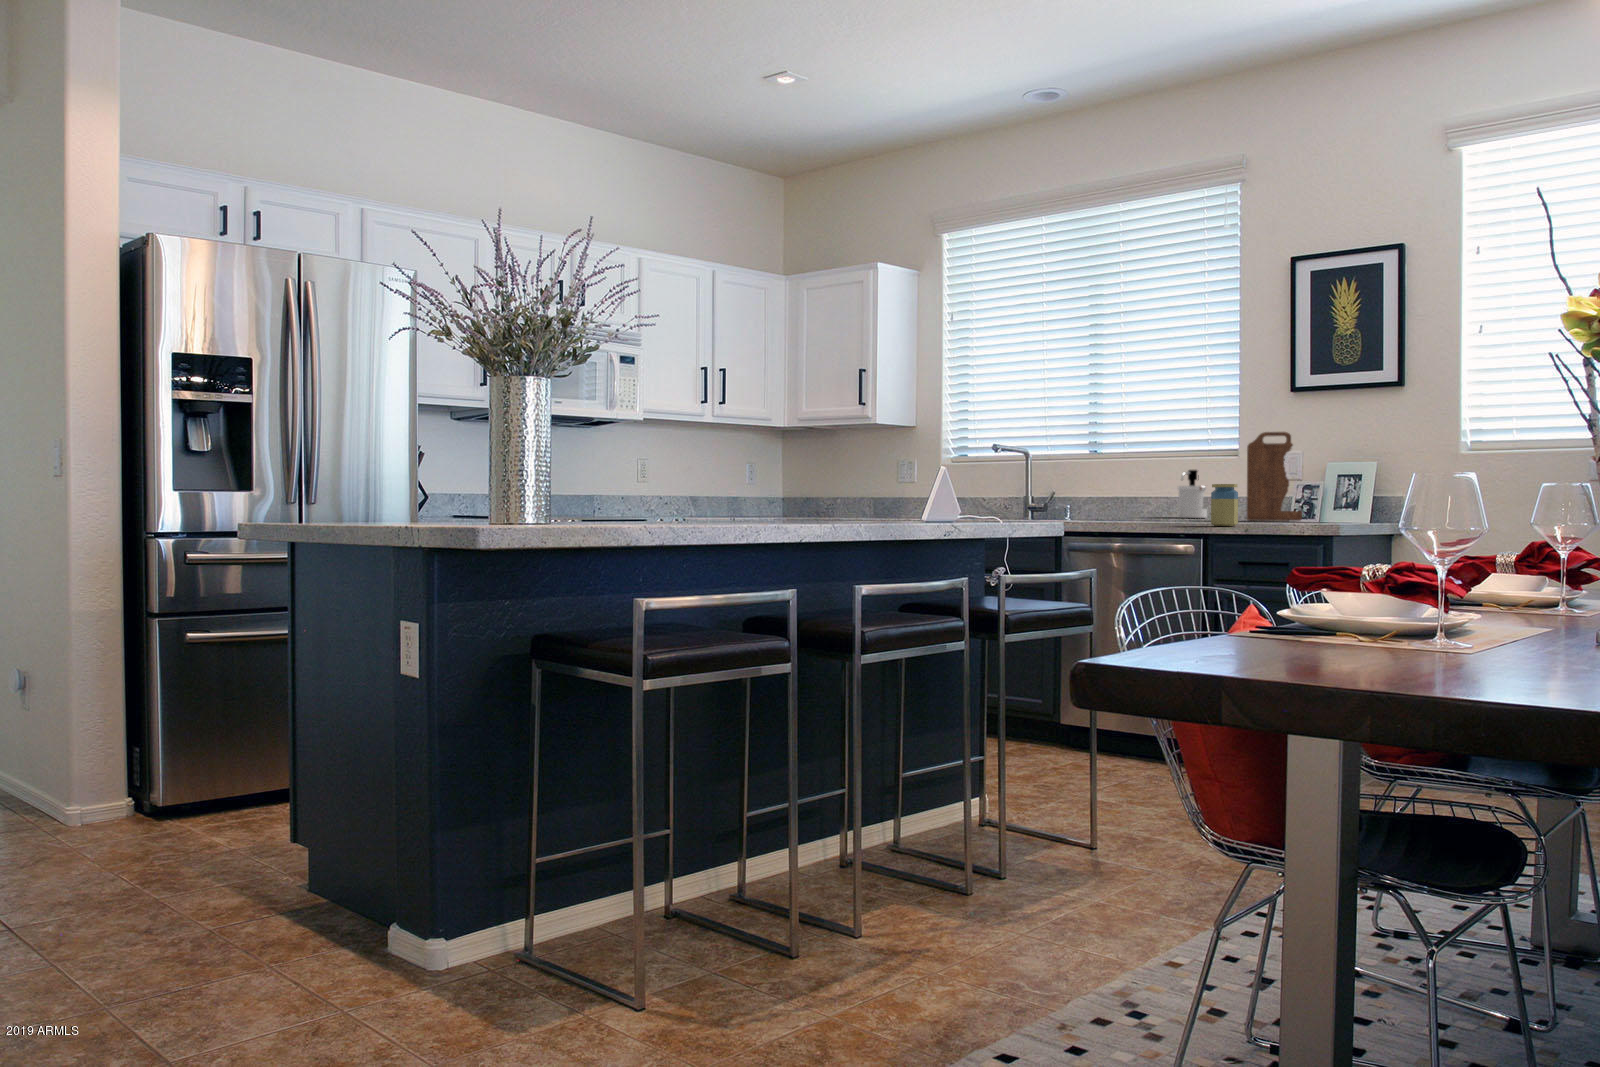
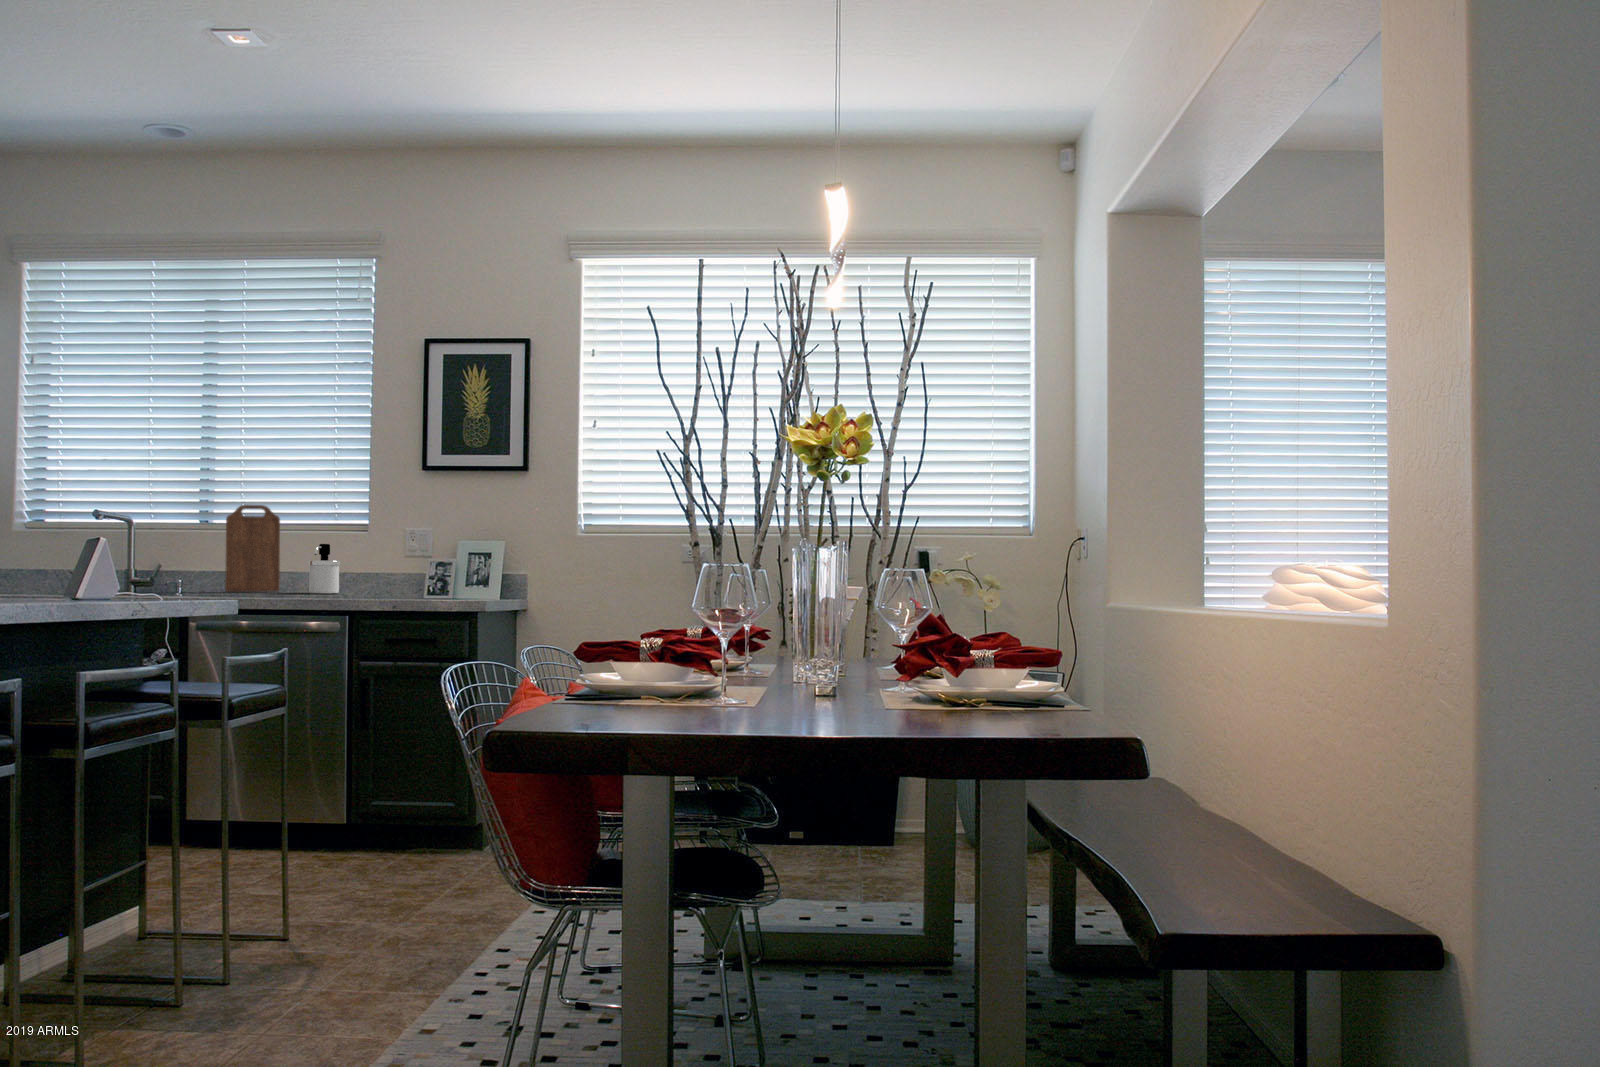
cutting board: present [1247,432,1302,521] -> present [225,505,280,592]
jar: present [1211,484,1238,526] -> none [359,562,385,603]

